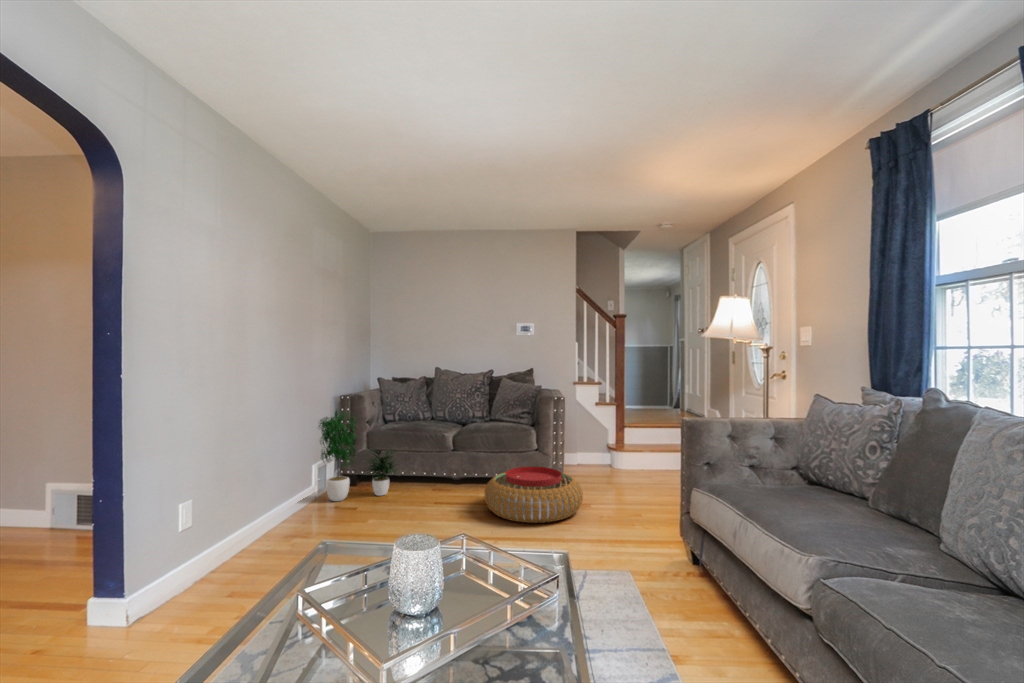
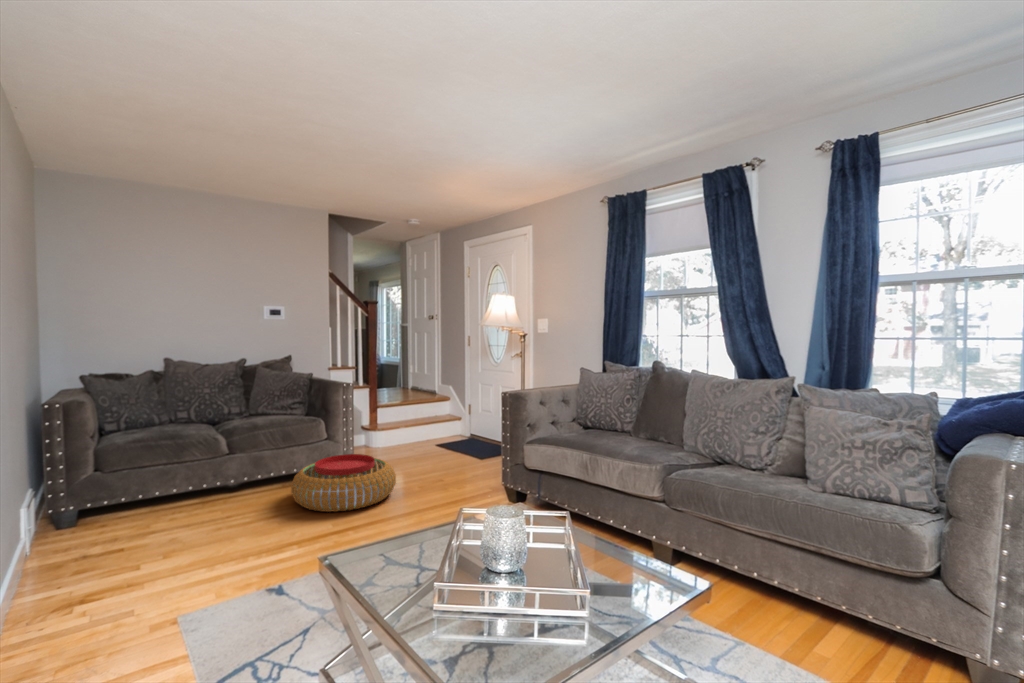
potted plant: present [319,410,397,501] -> none [15,421,159,555]

